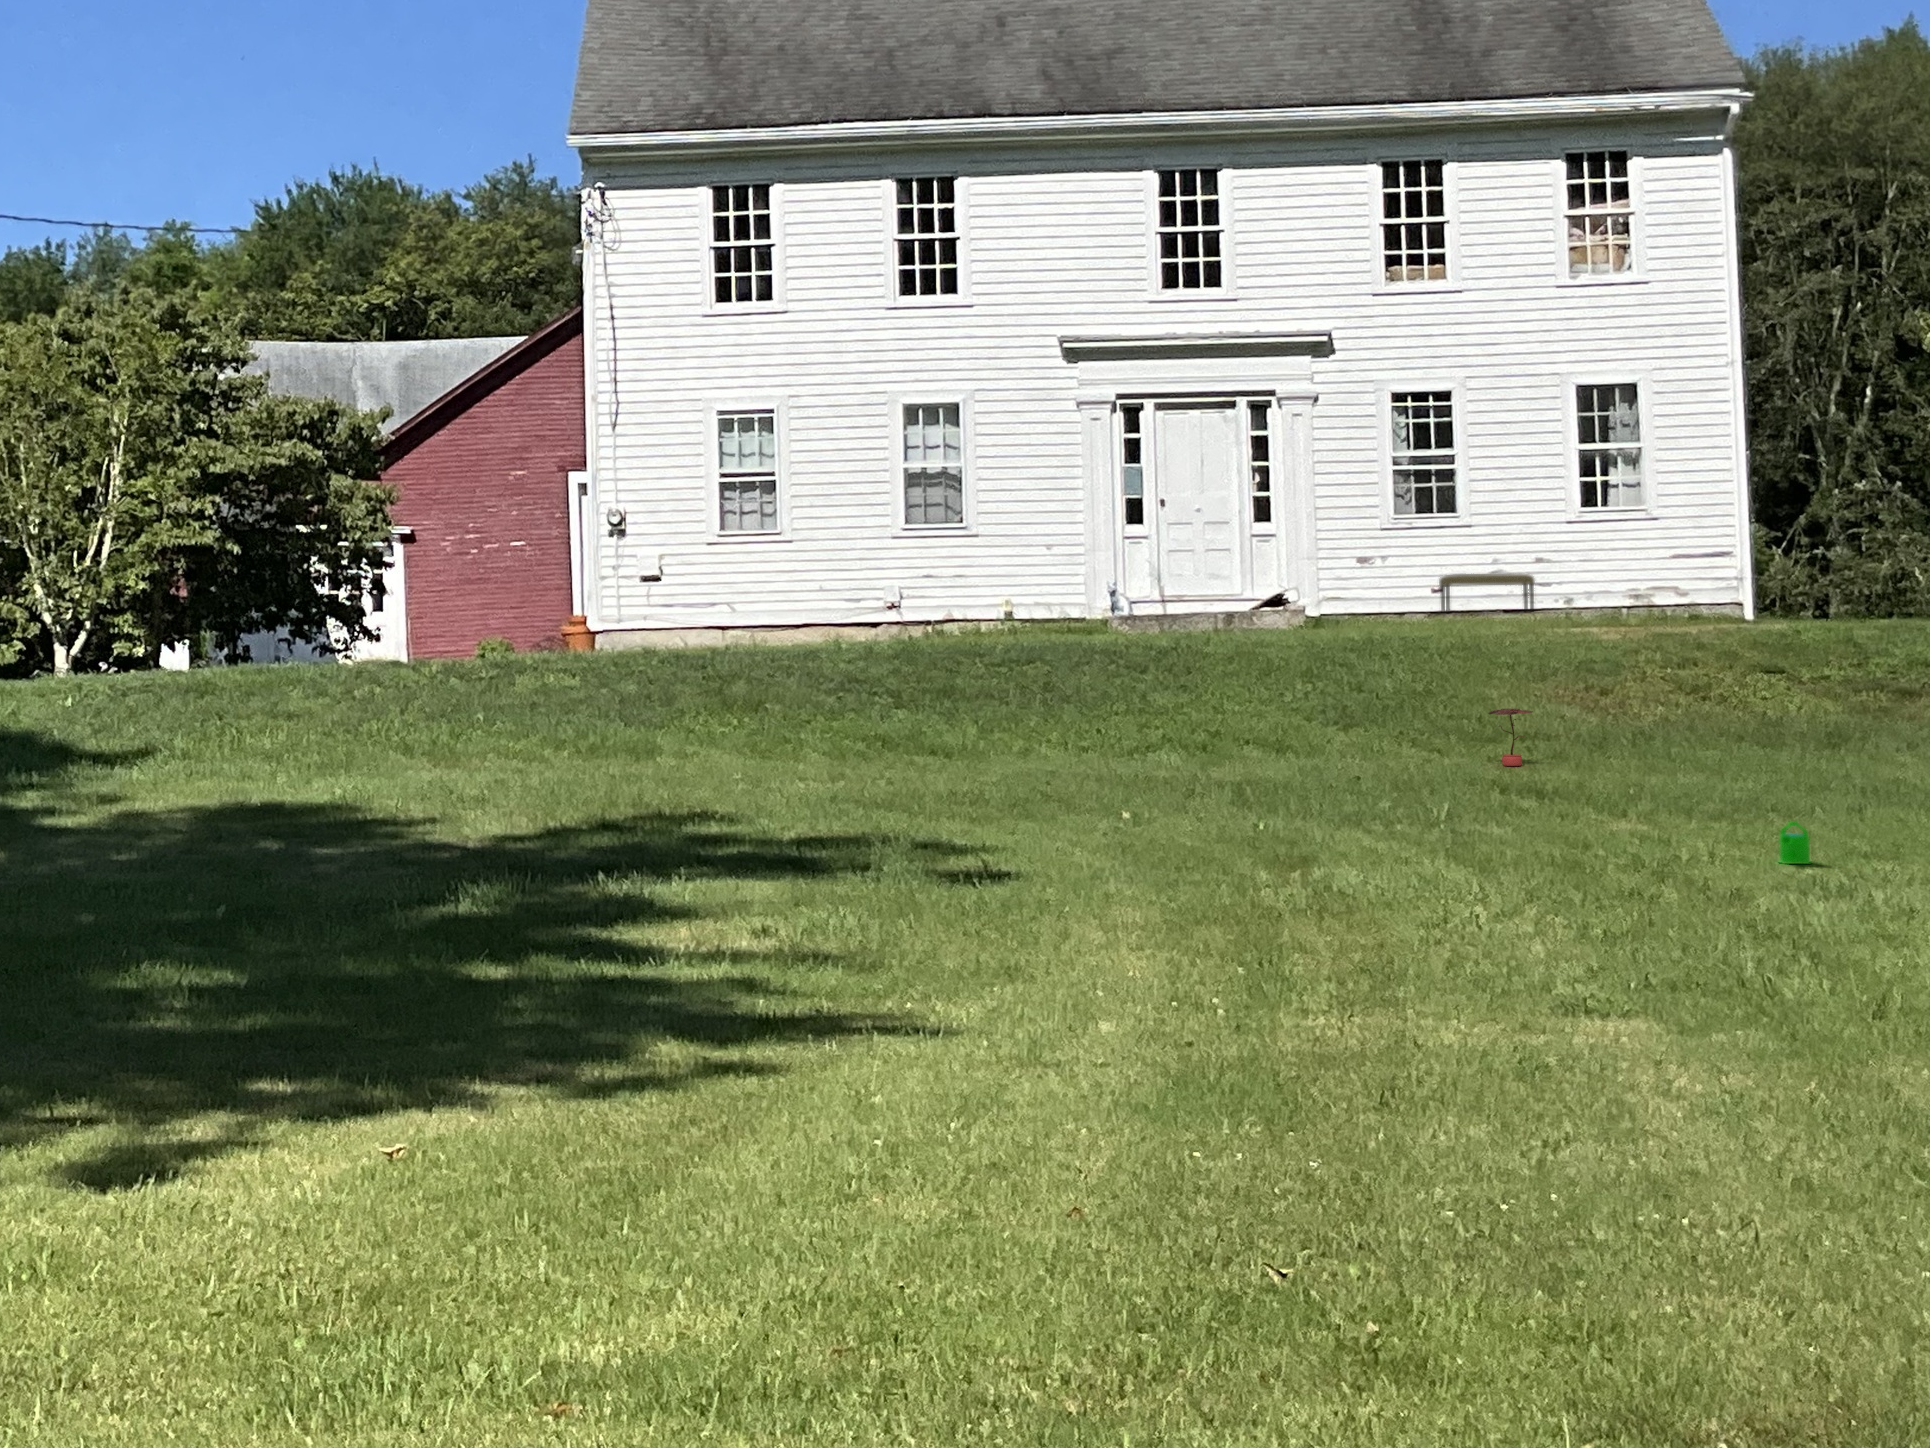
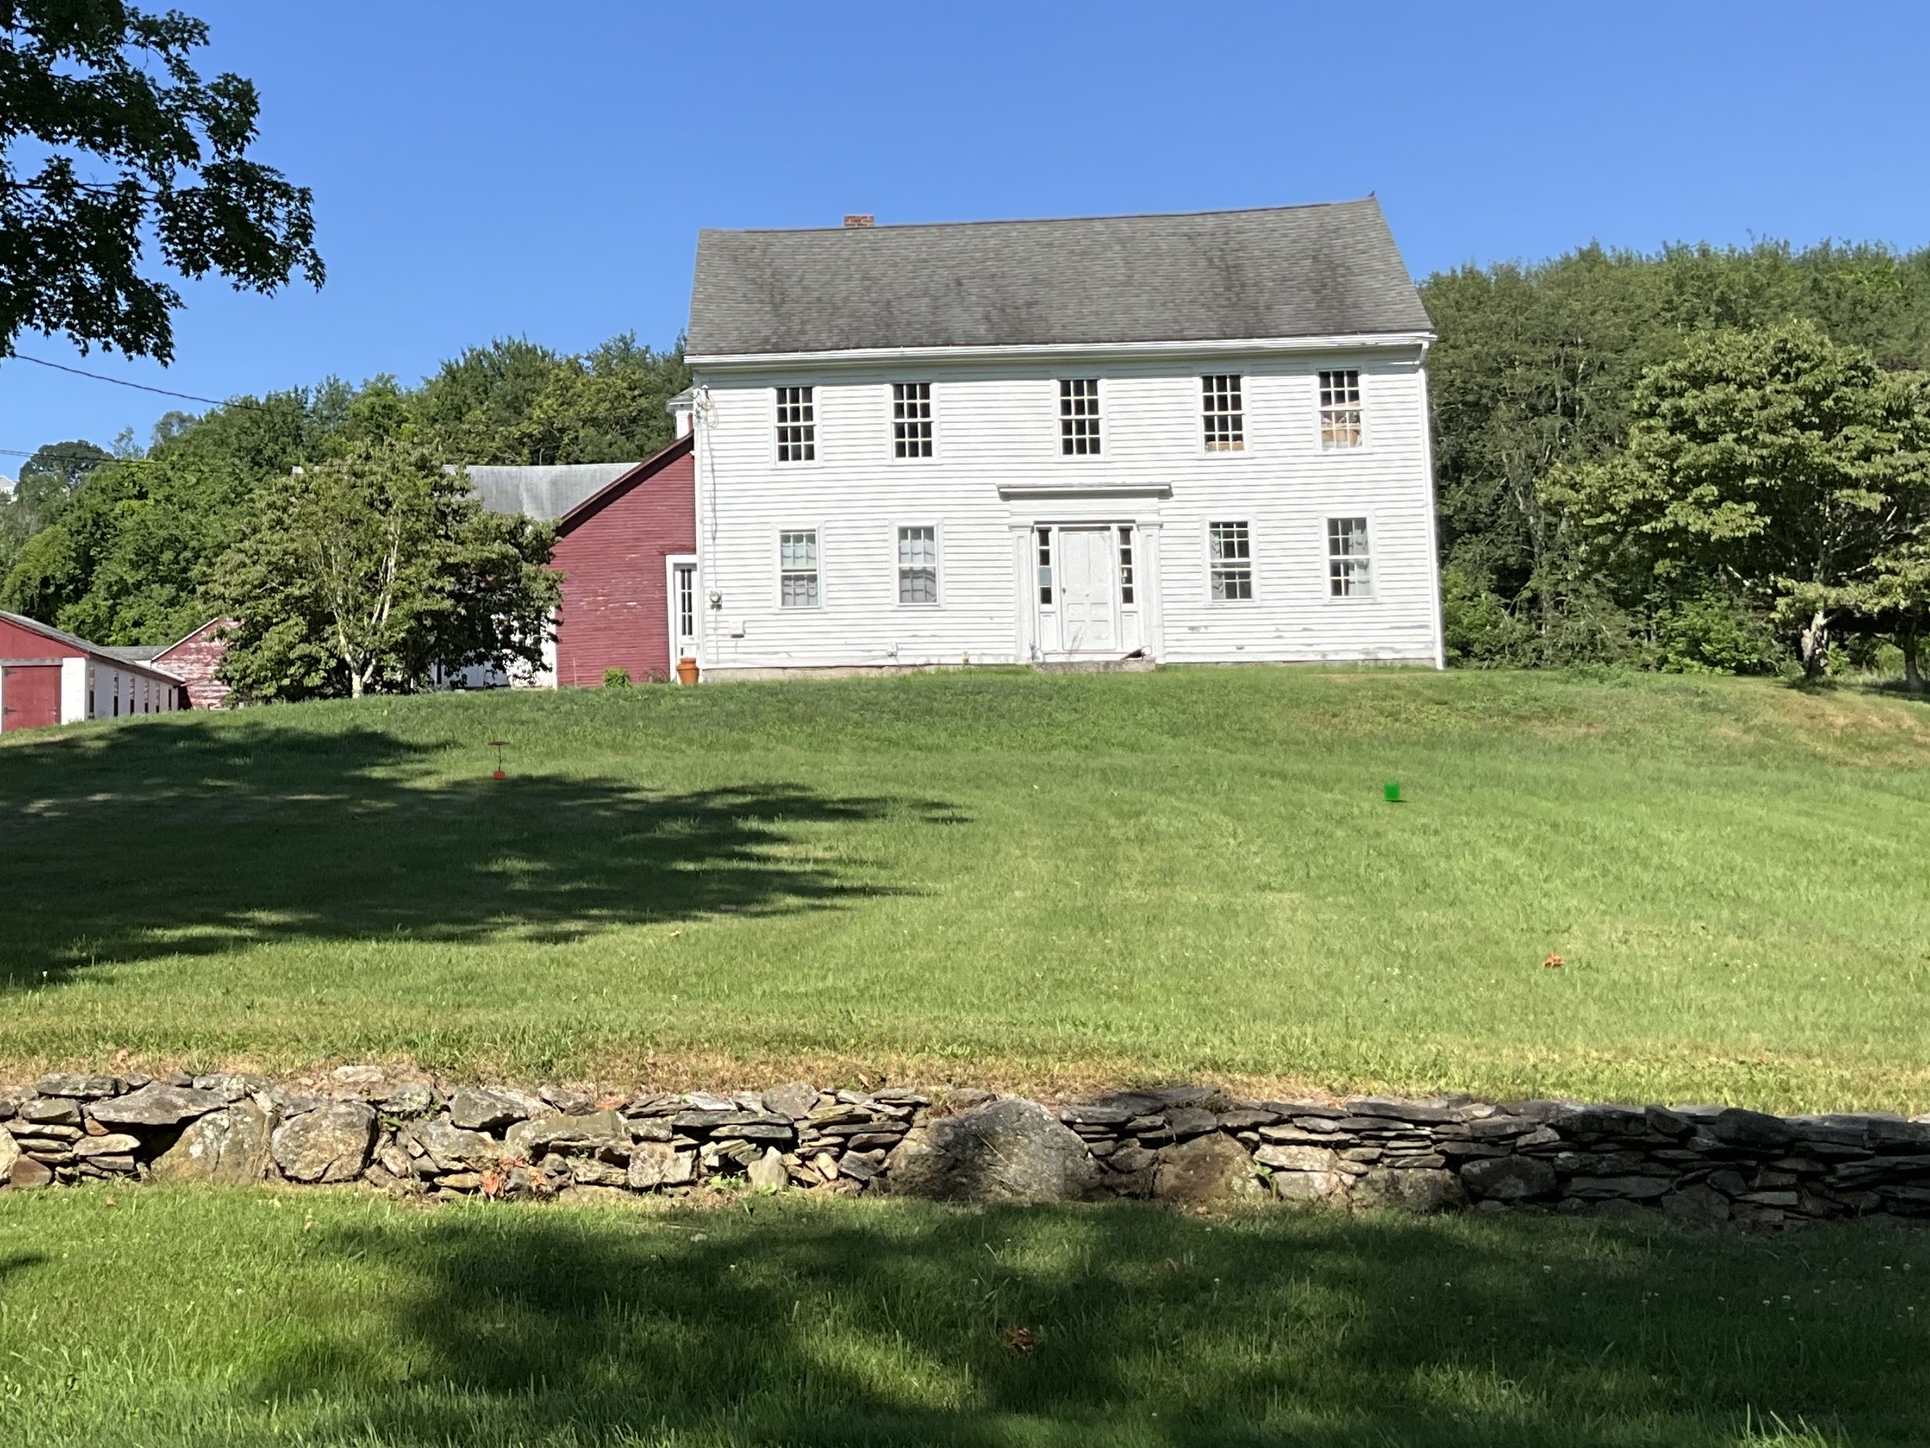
bench: present [1439,574,1535,613] -> none [1243,640,1304,664]
potted plant: present [1489,708,1533,766] -> present [488,741,511,779]

